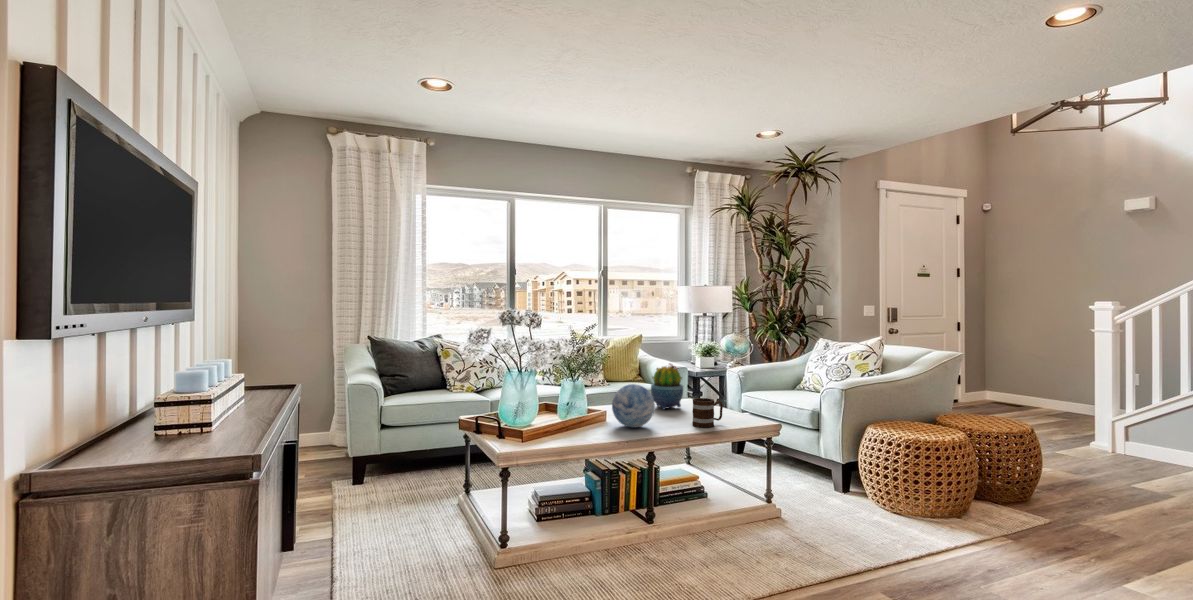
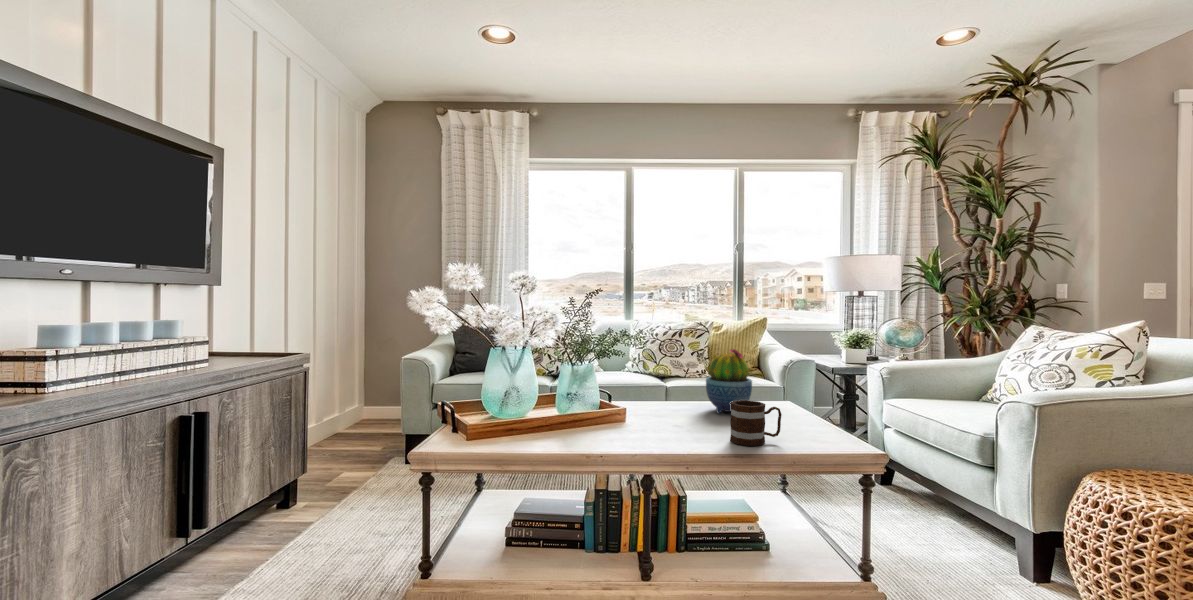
decorative orb: present [612,384,655,428] -> none [610,373,670,435]

